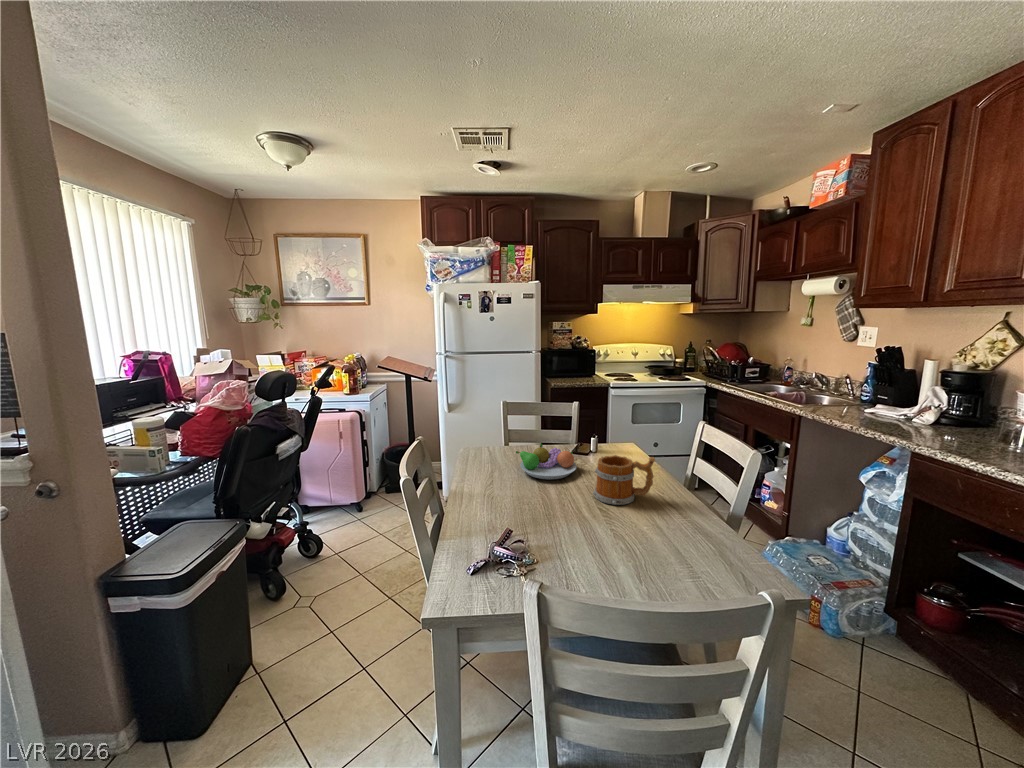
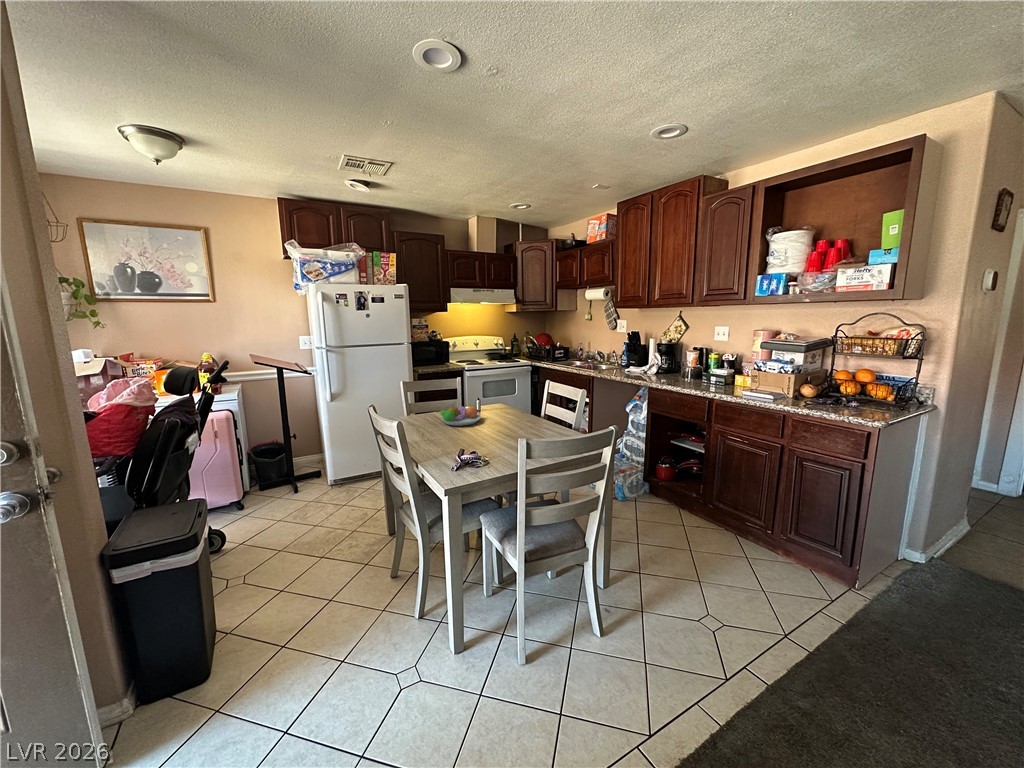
mug: present [593,455,655,505] -> none [500,398,536,430]

